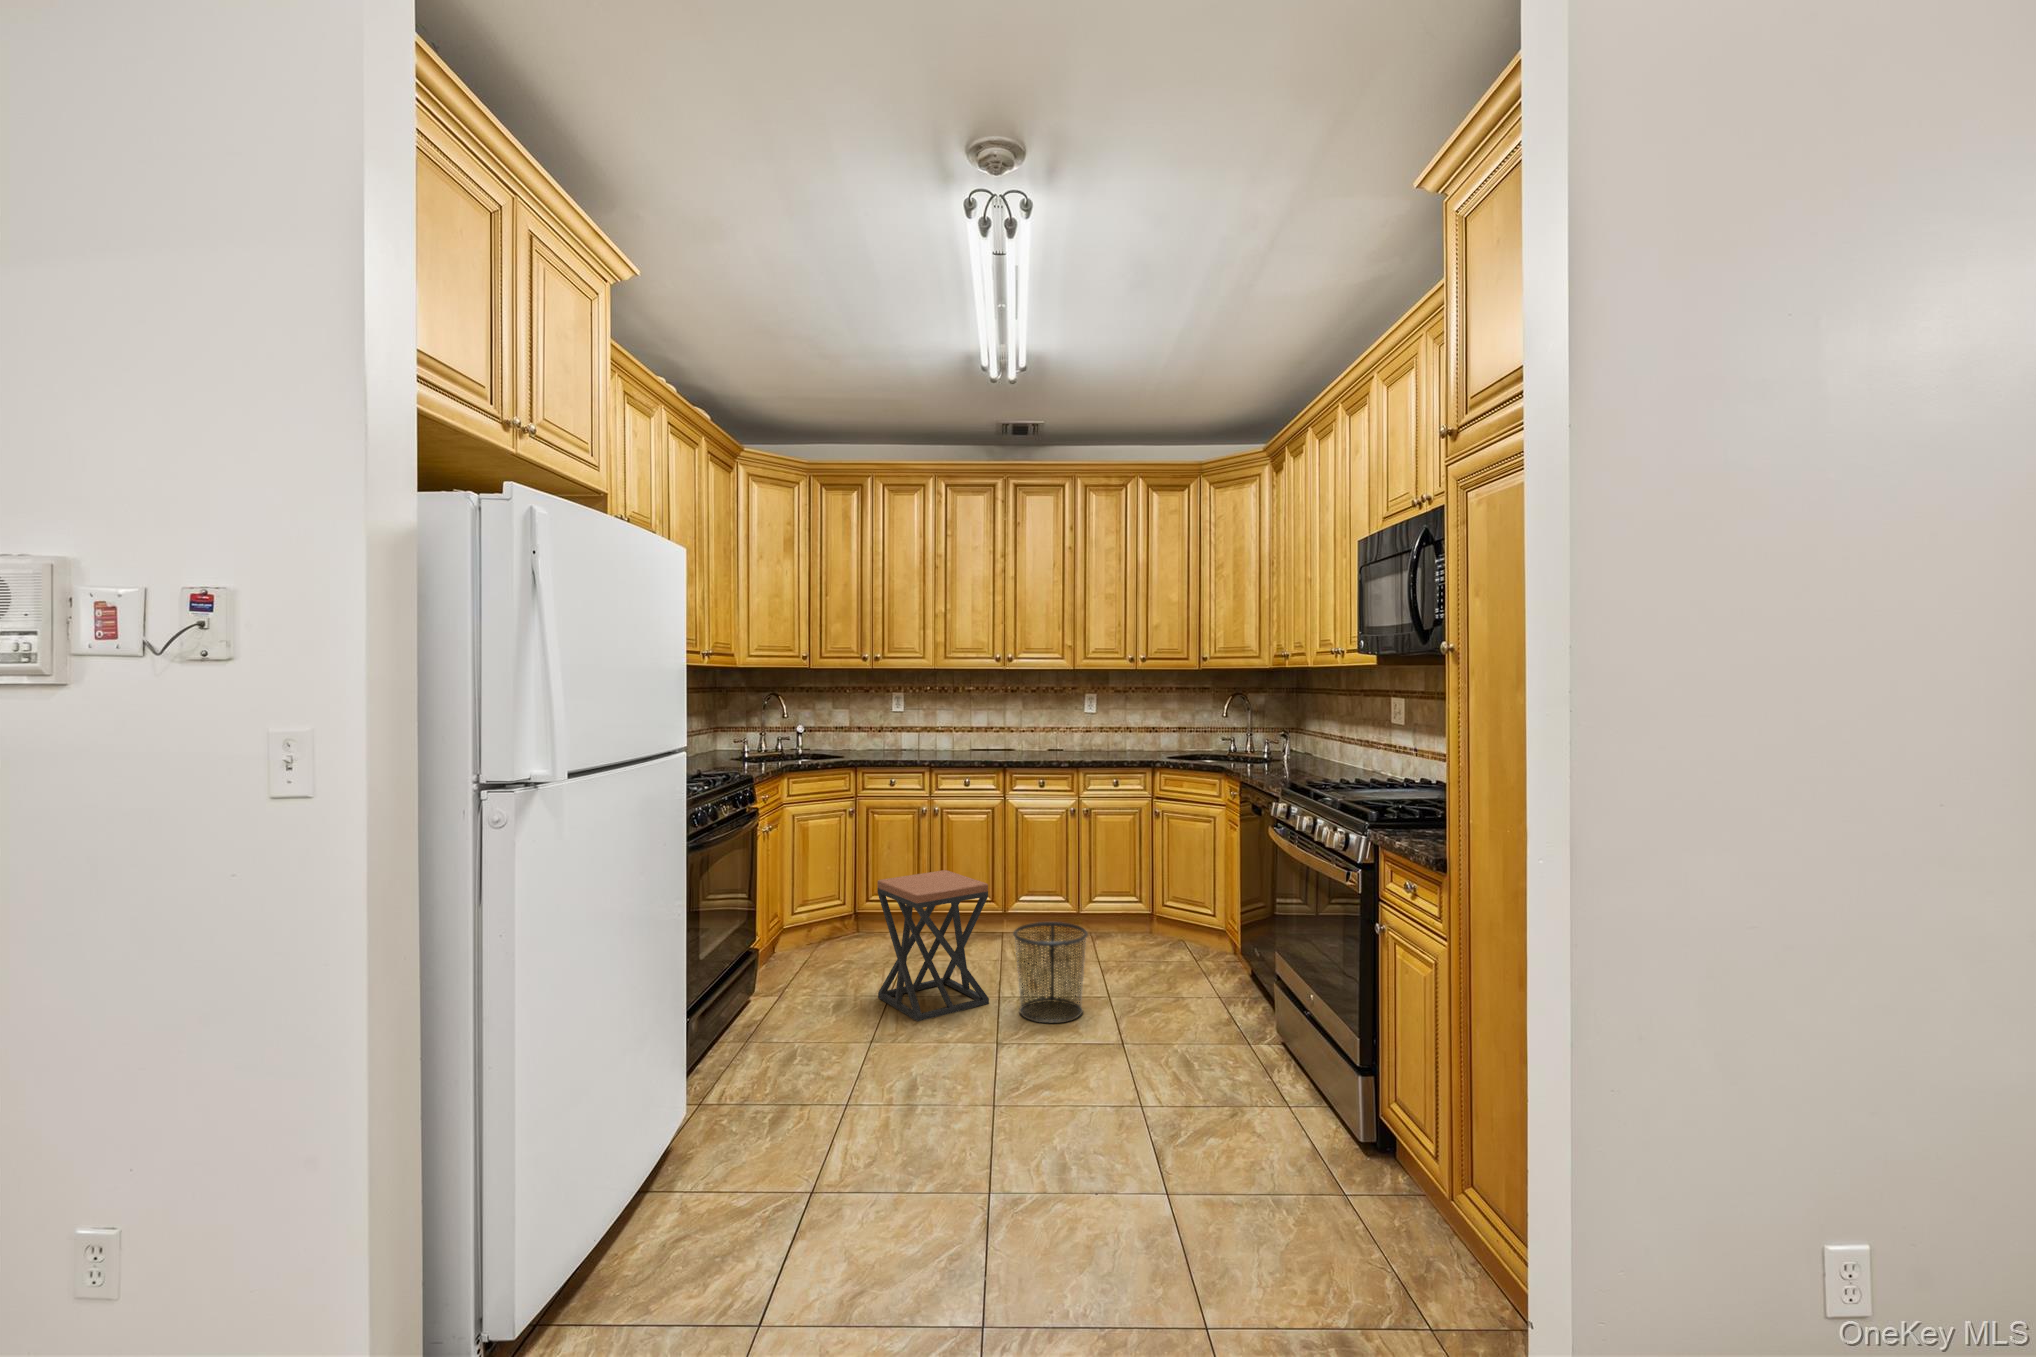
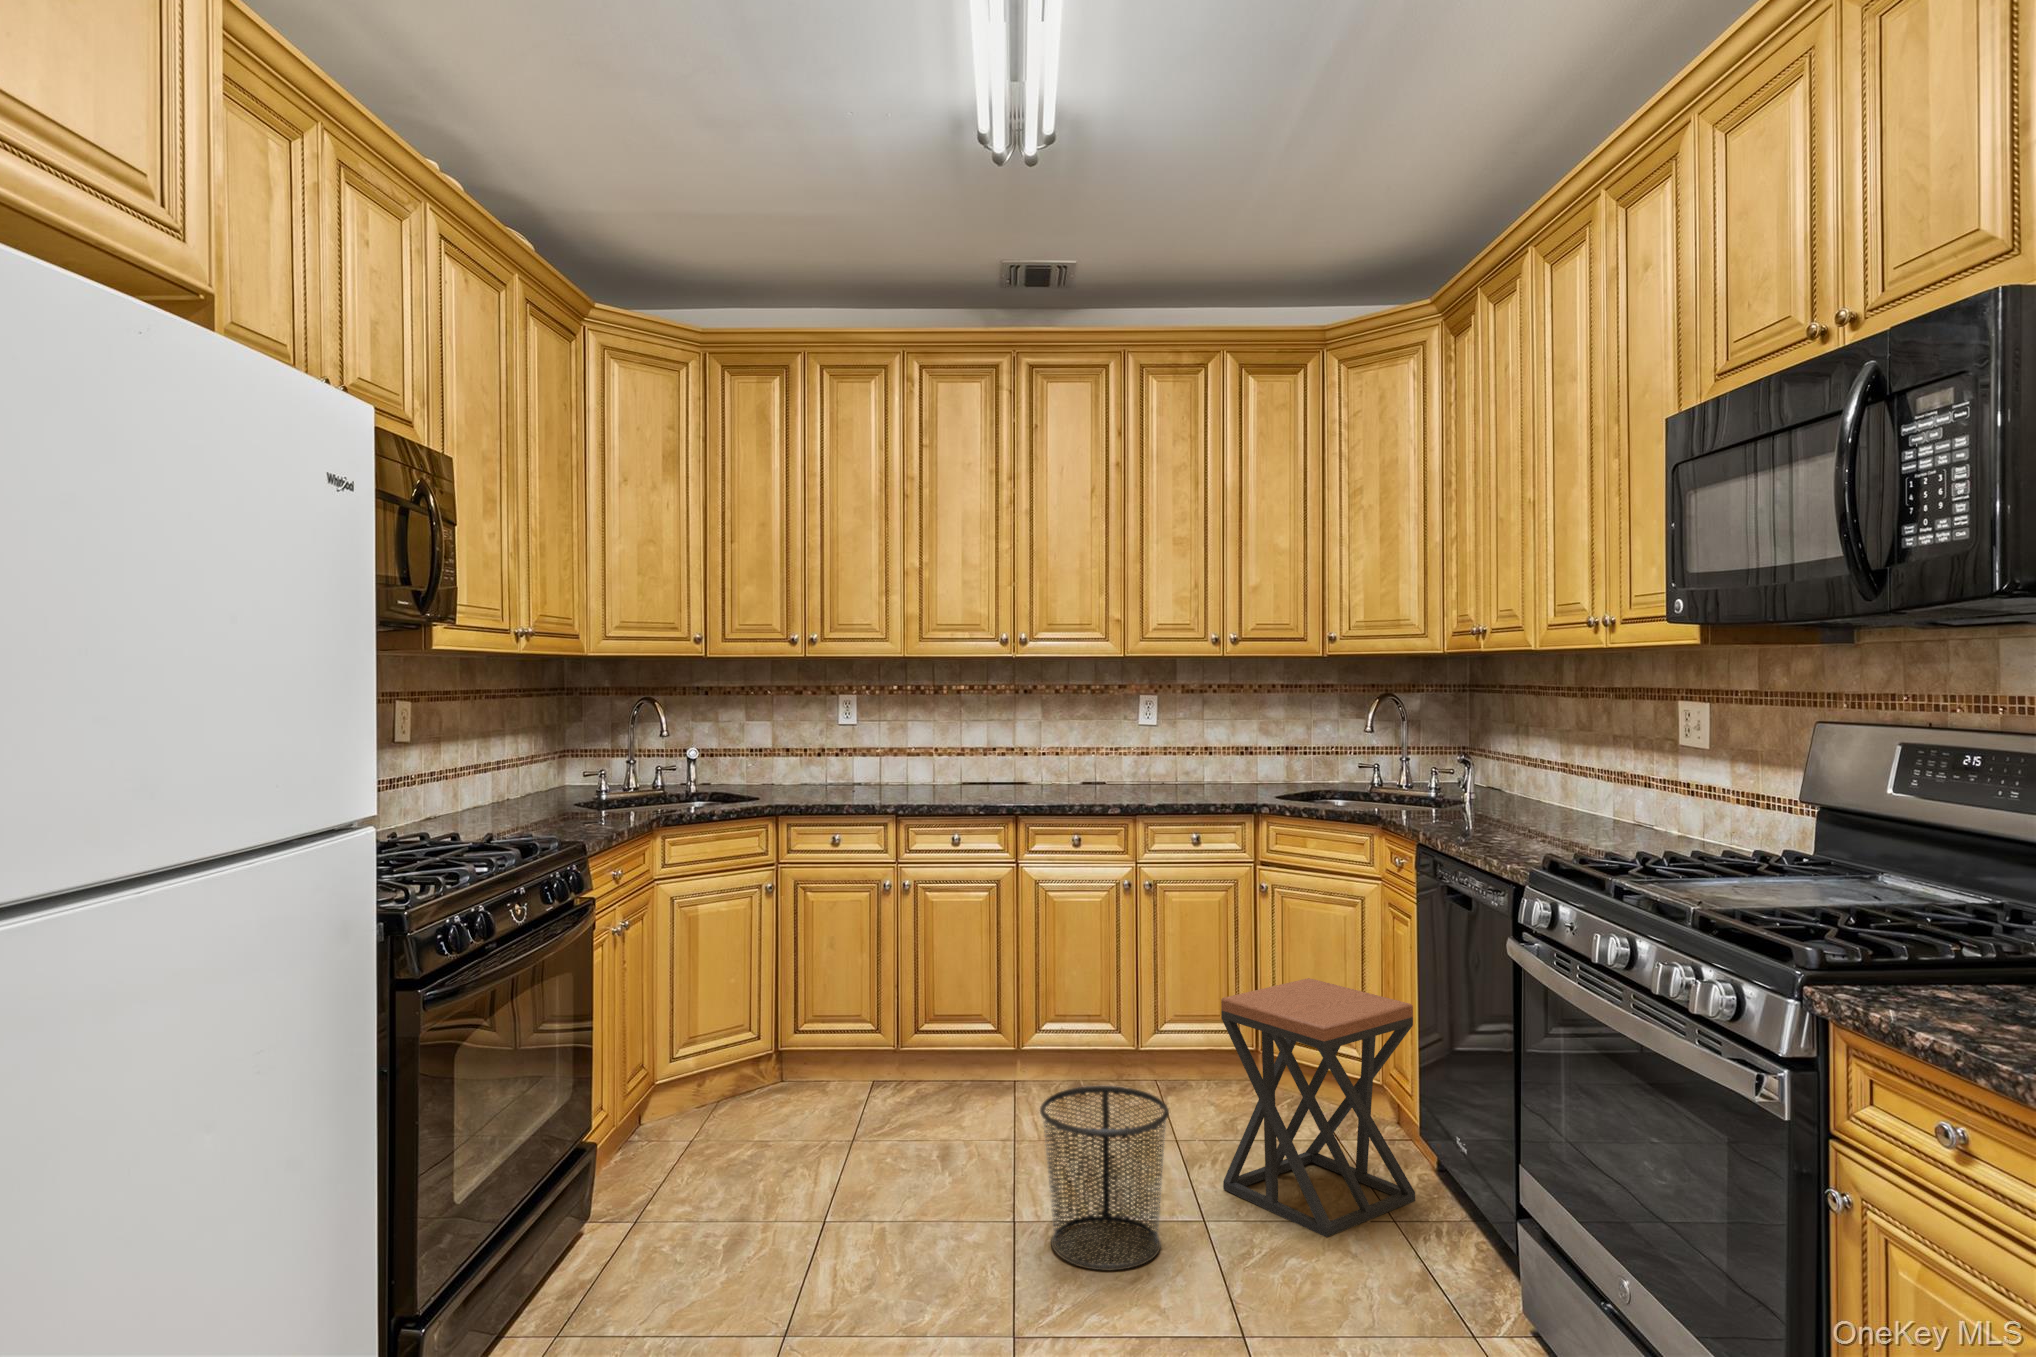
stool: present [877,870,989,1022] -> present [1221,978,1415,1237]

